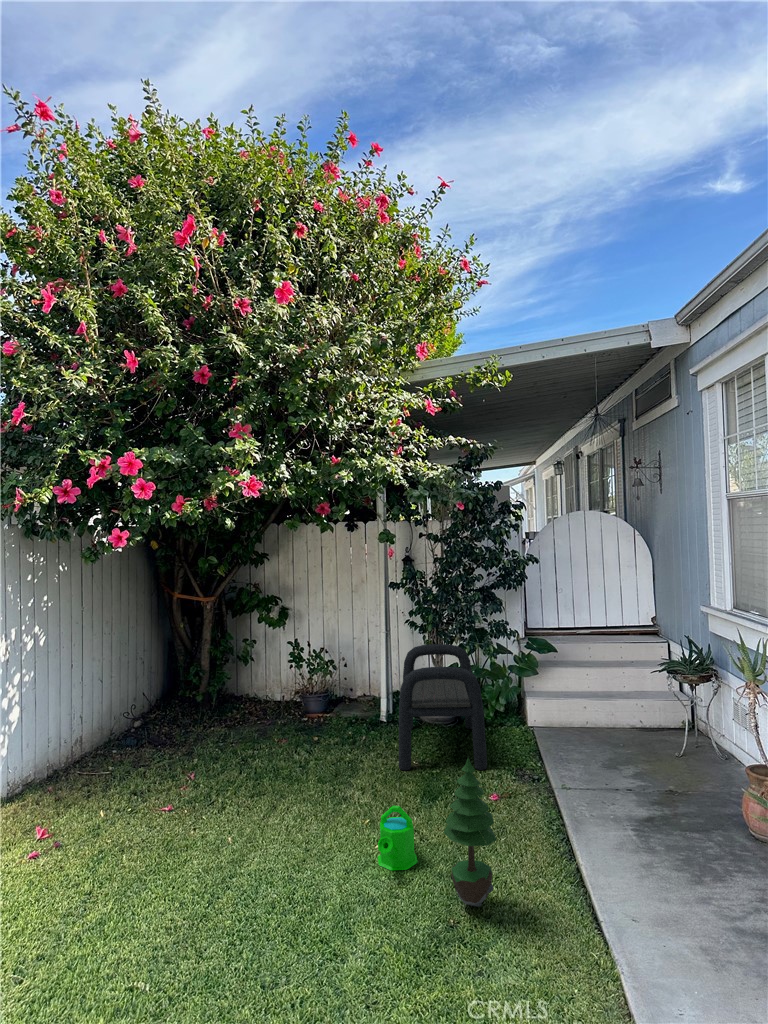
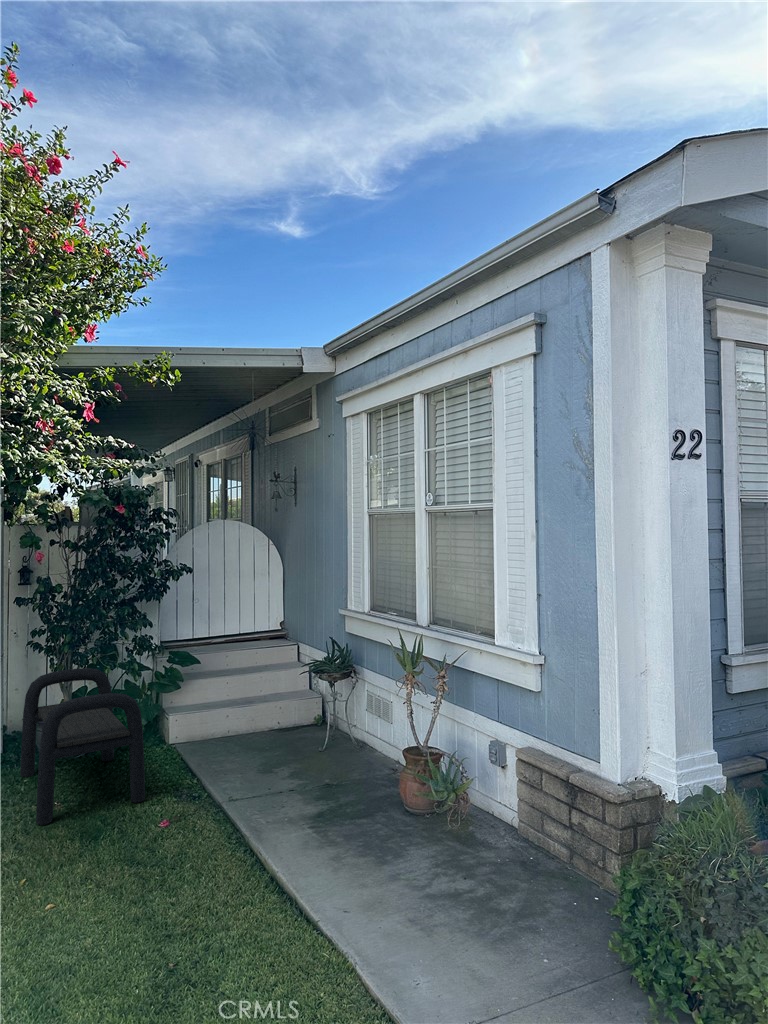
potted tree: present [444,758,497,907] -> none [159,785,216,942]
watering can: present [378,805,418,871] -> none [53,862,106,939]

